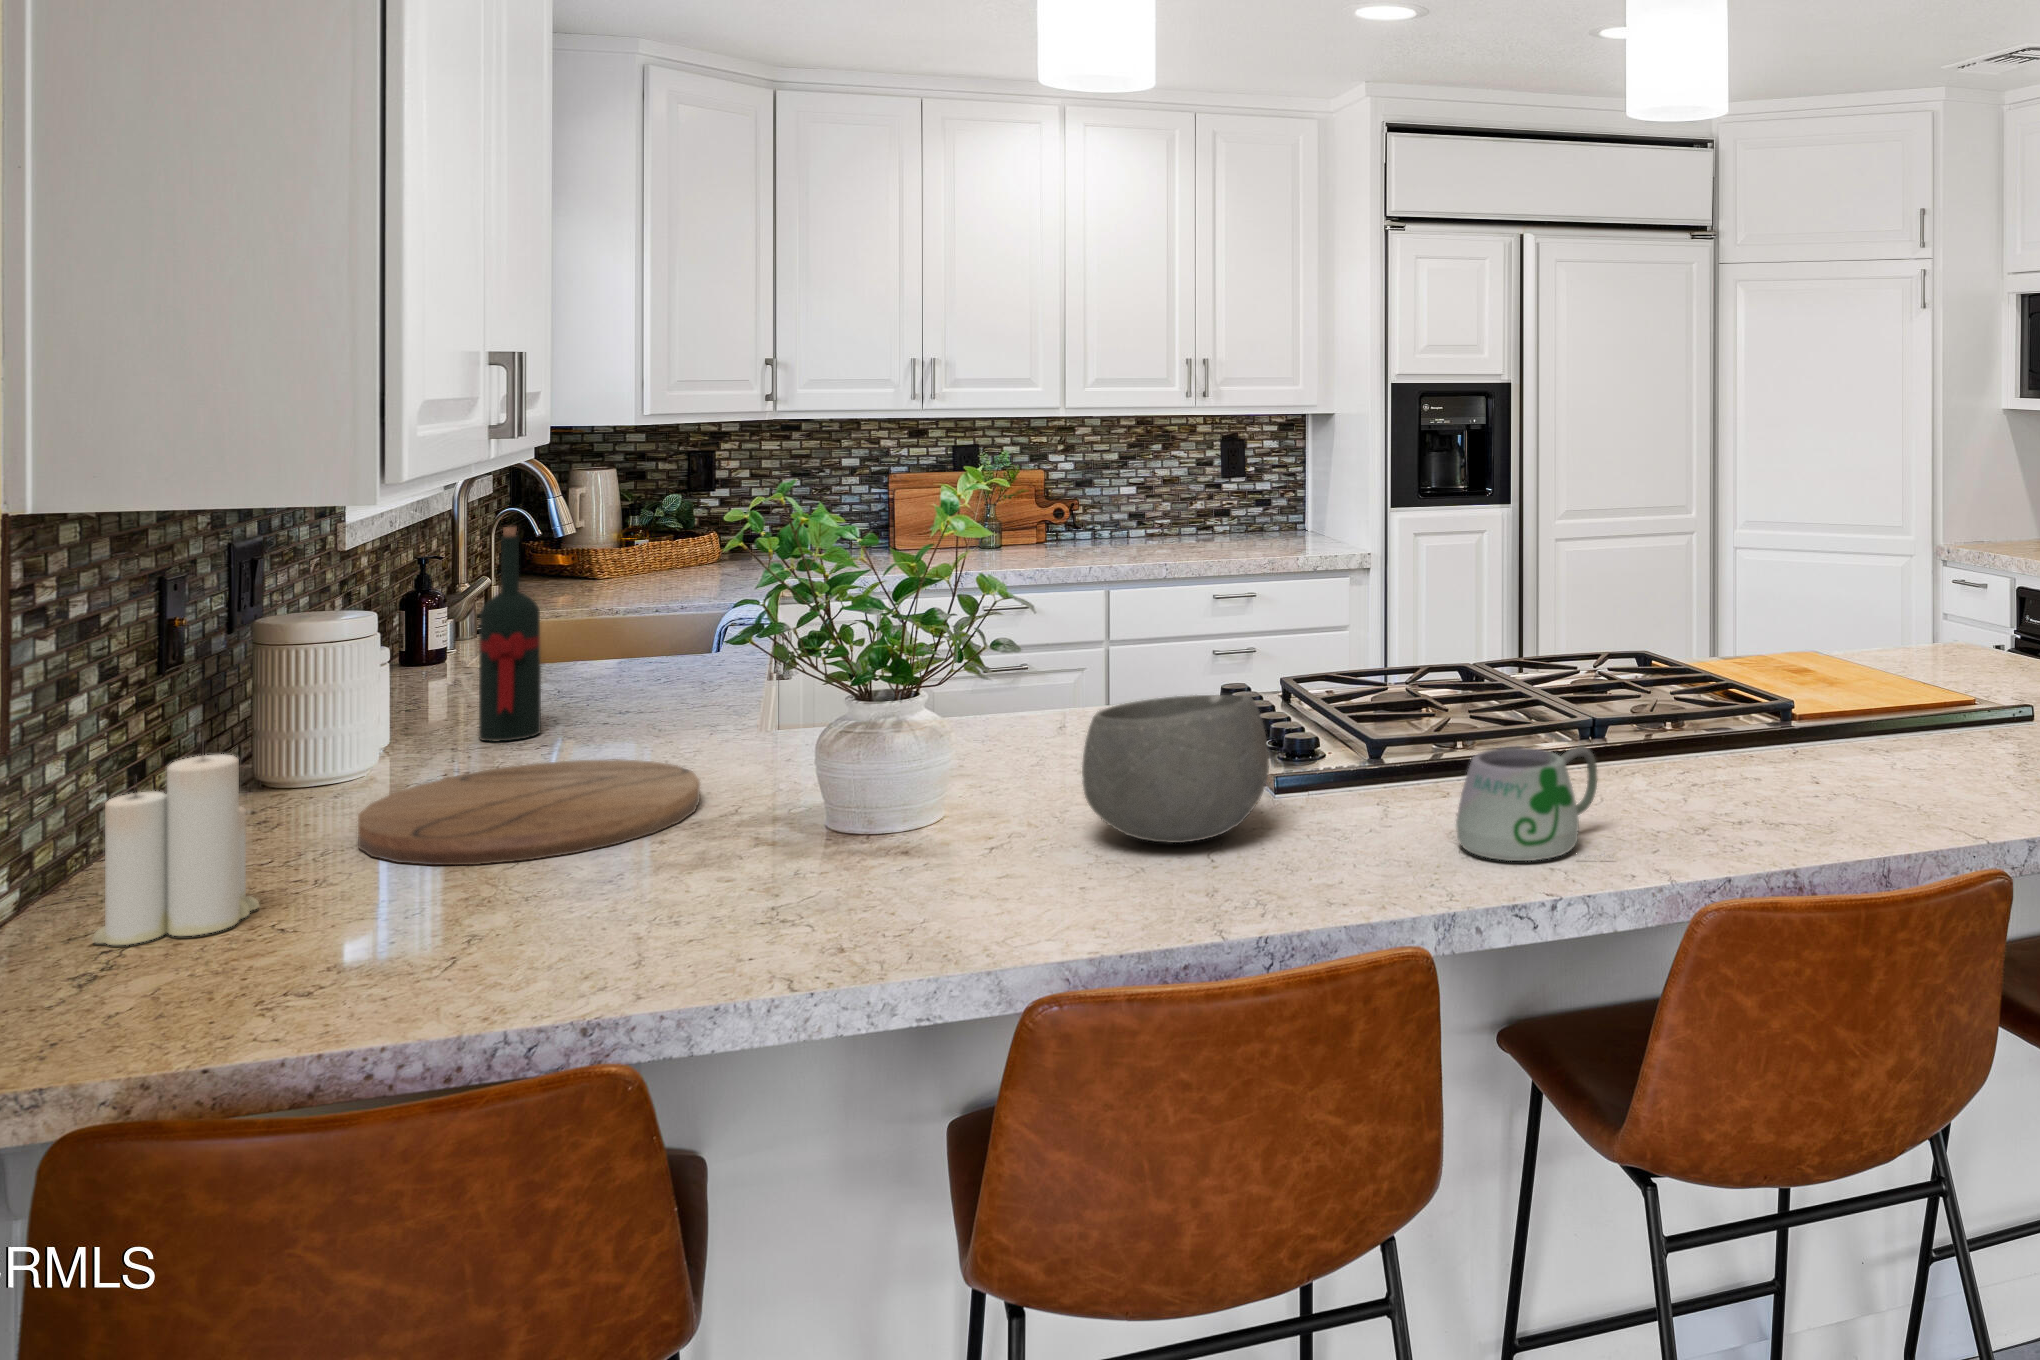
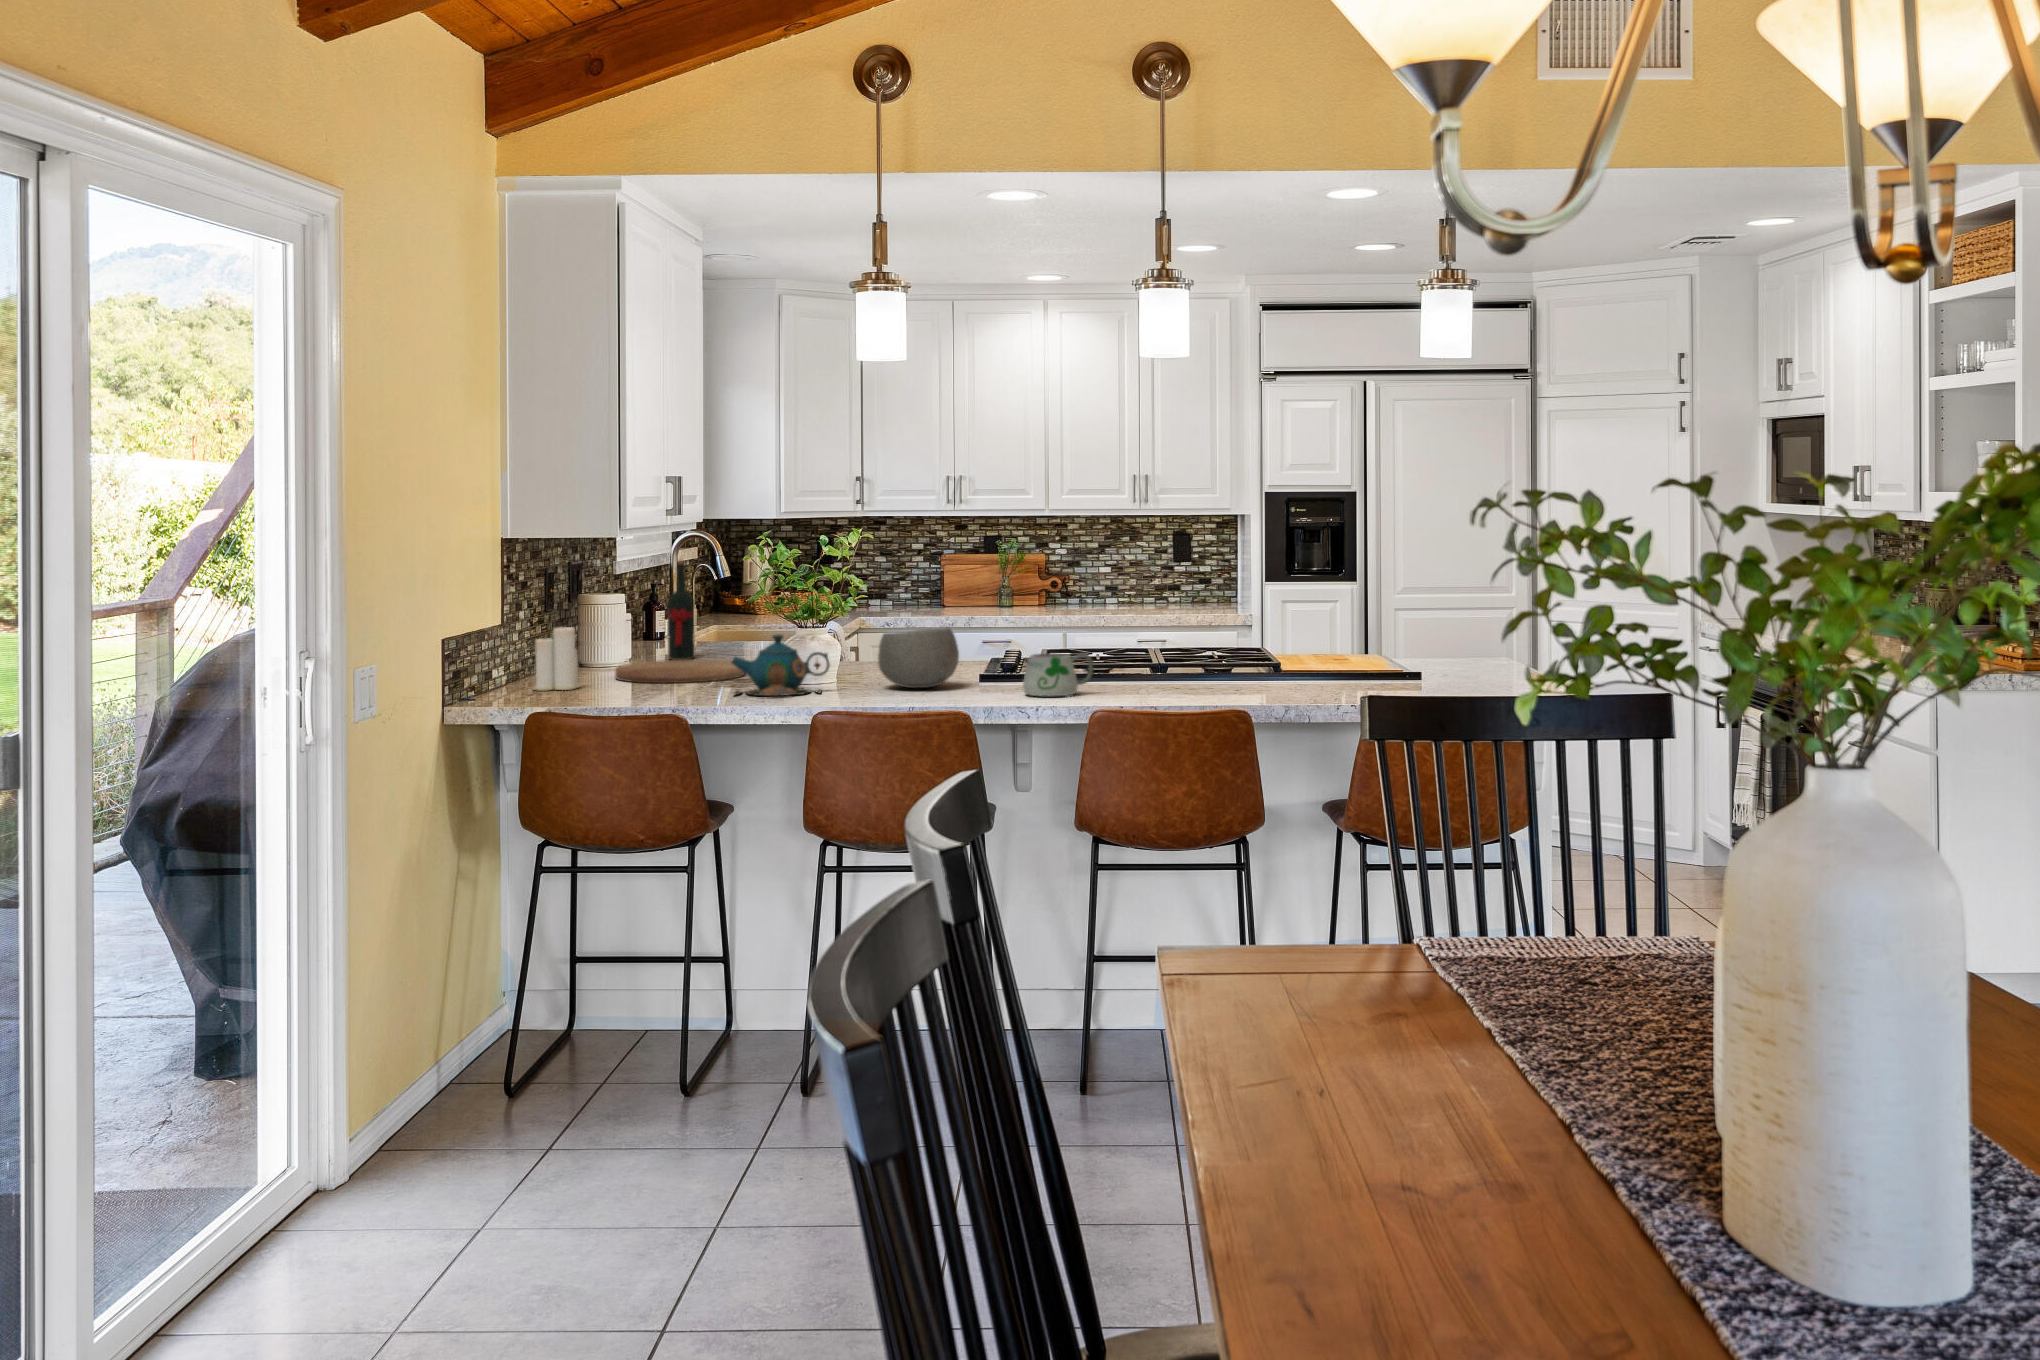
teapot: none [720,745,981,945] -> present [731,635,830,697]

